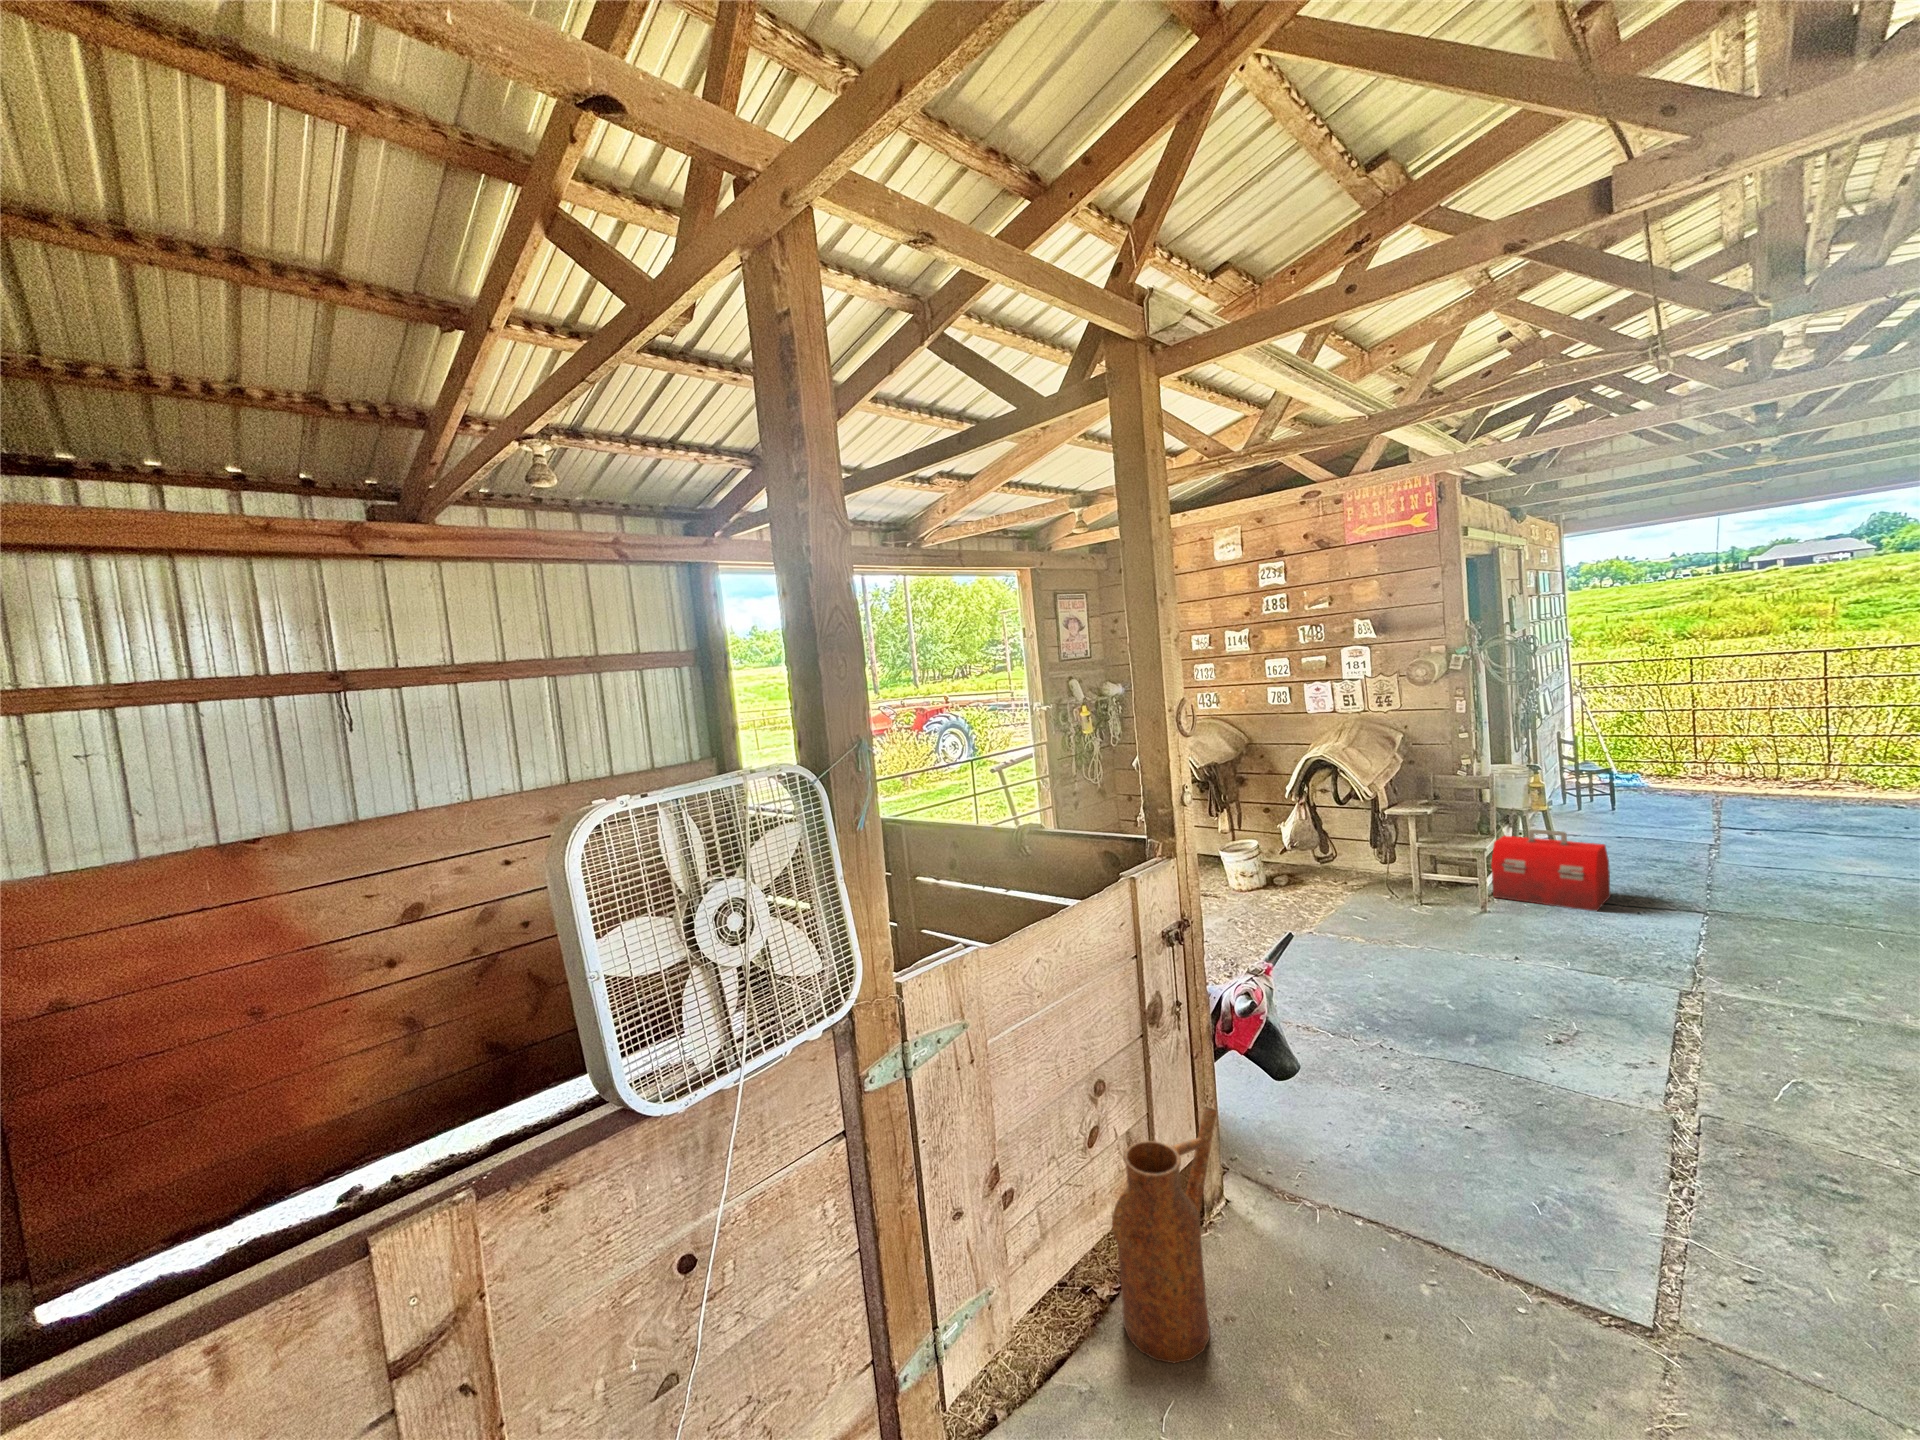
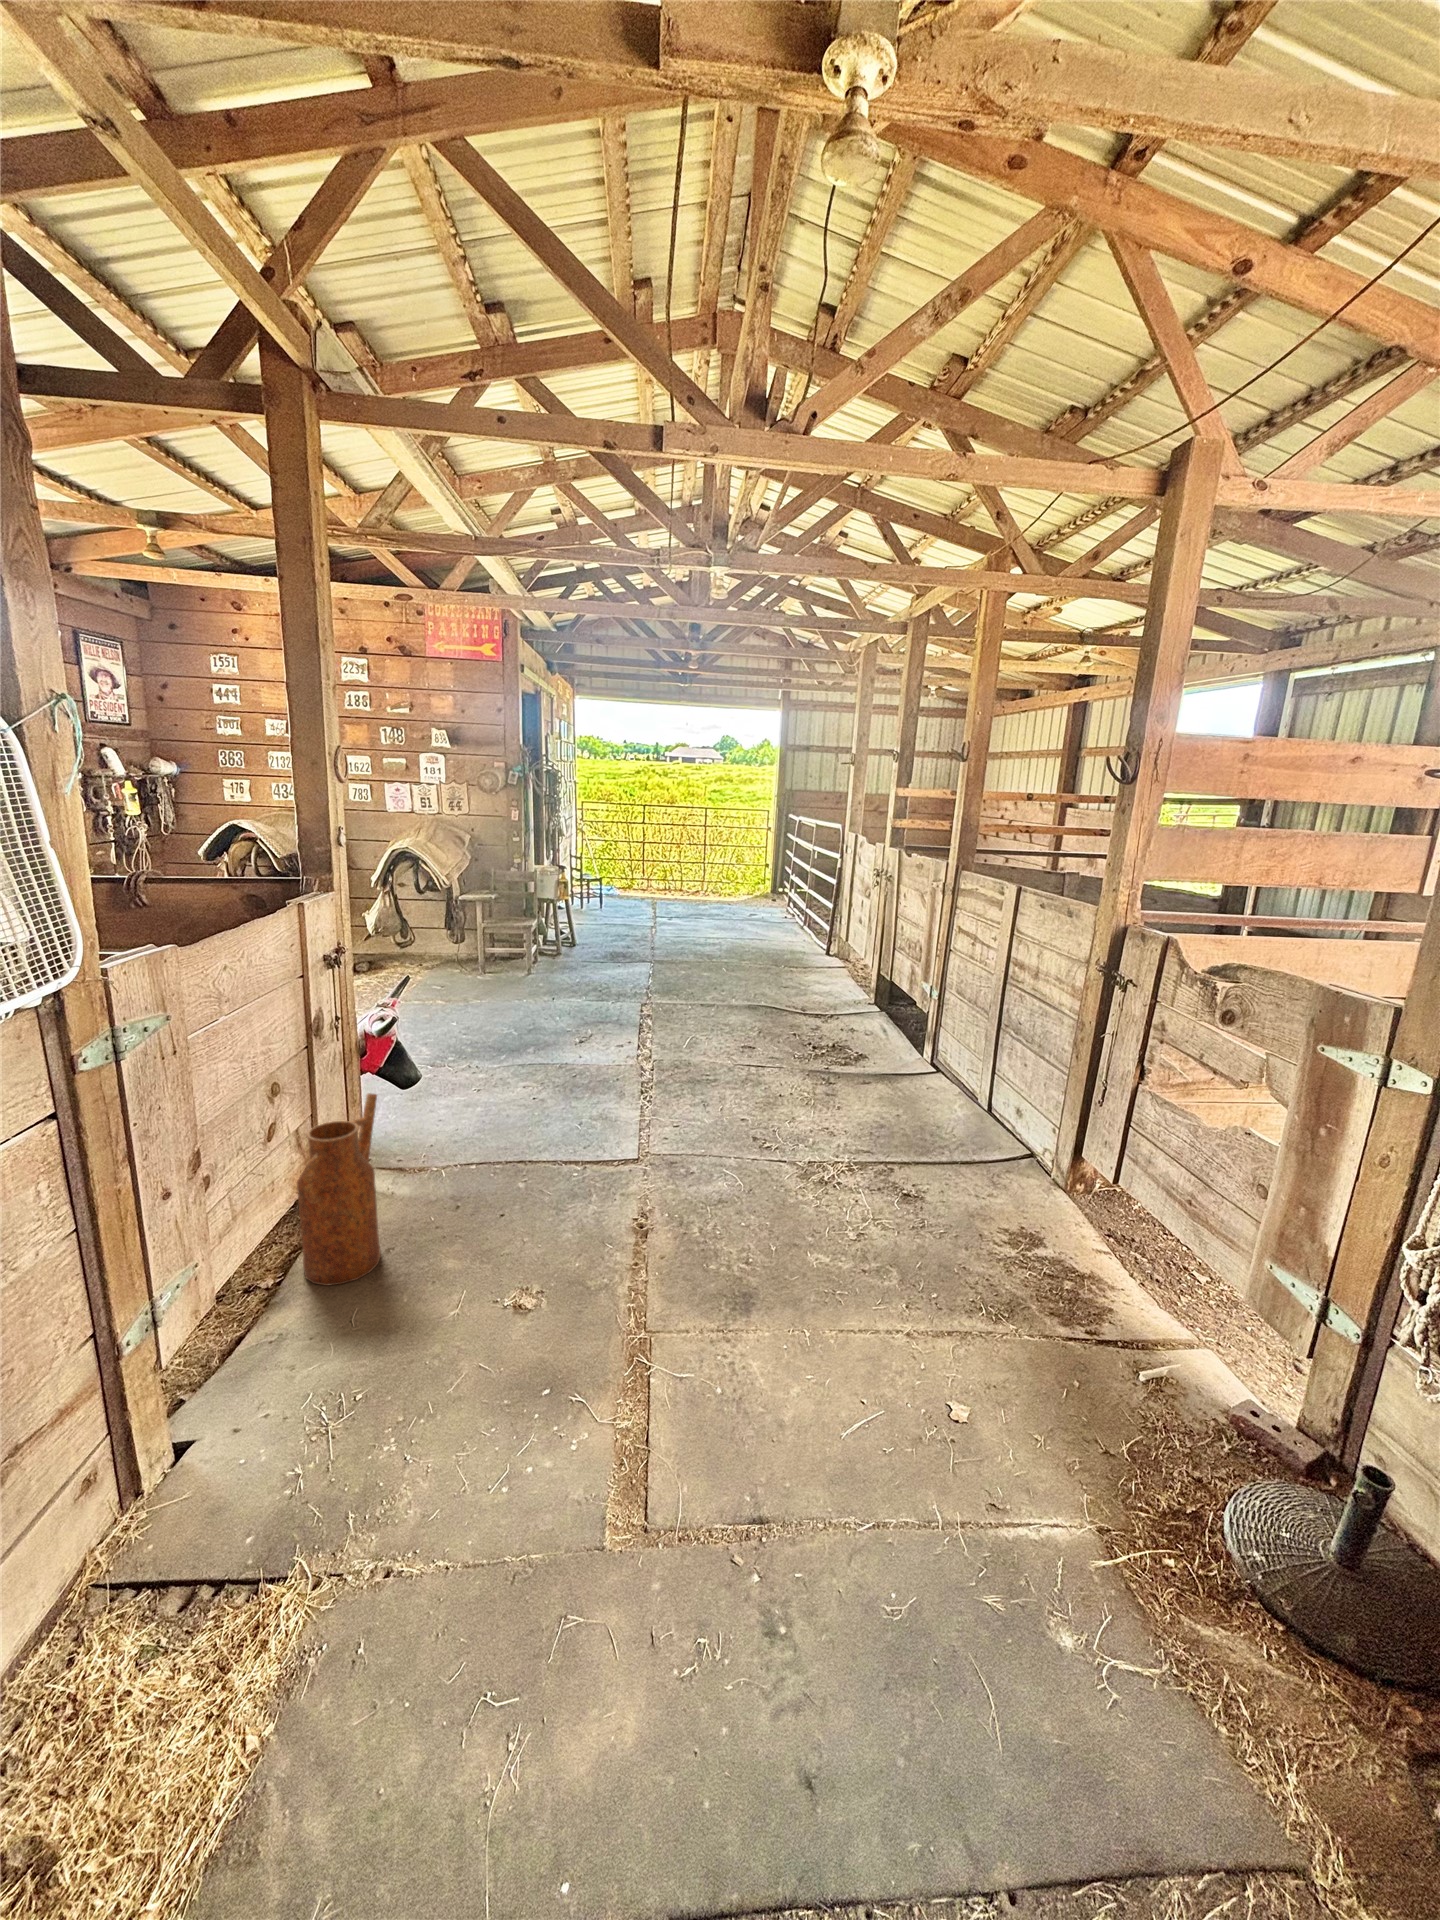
toolbox: present [1491,829,1611,912] -> none [533,913,603,968]

